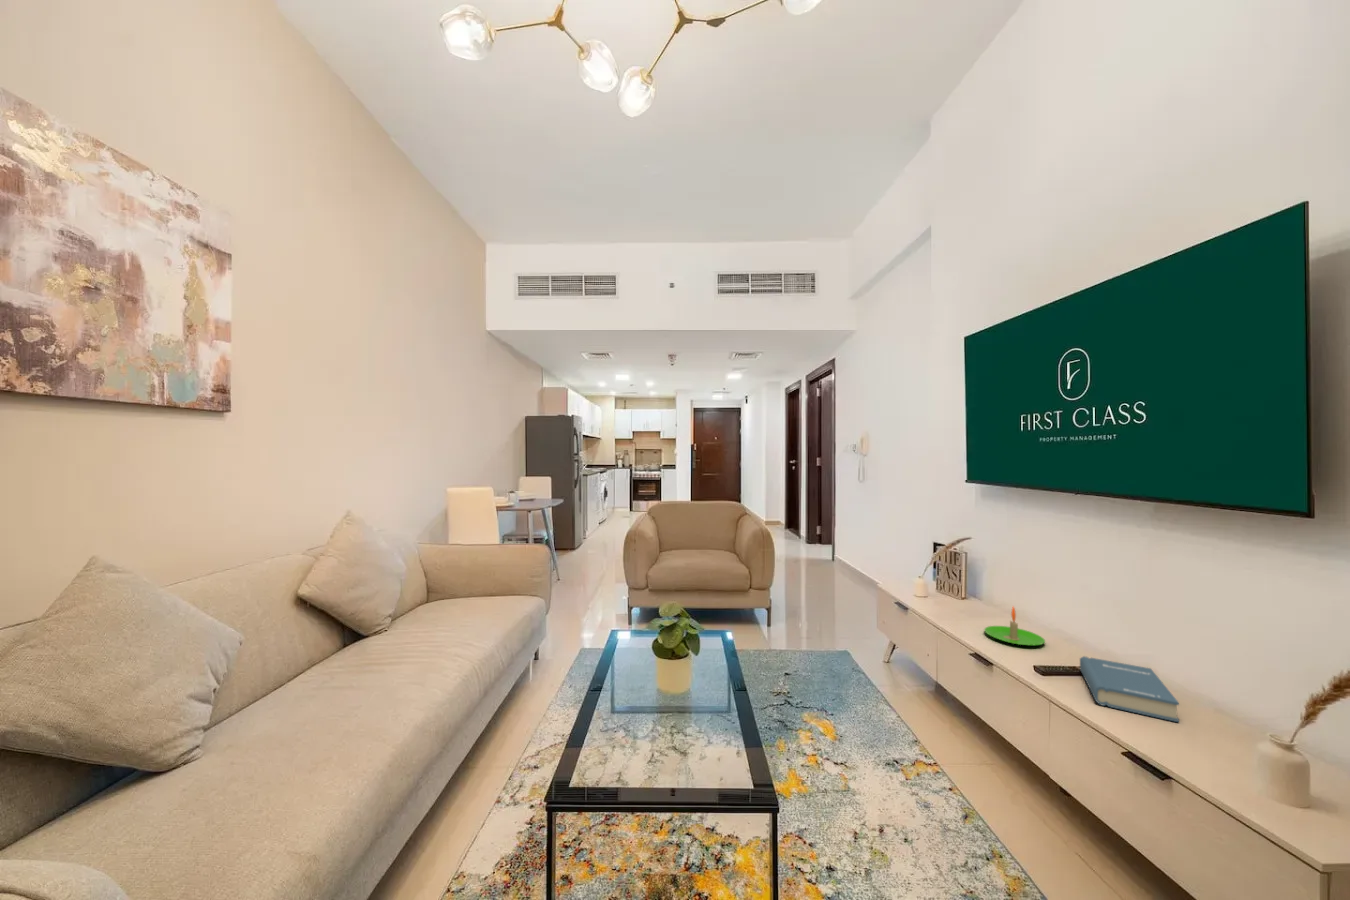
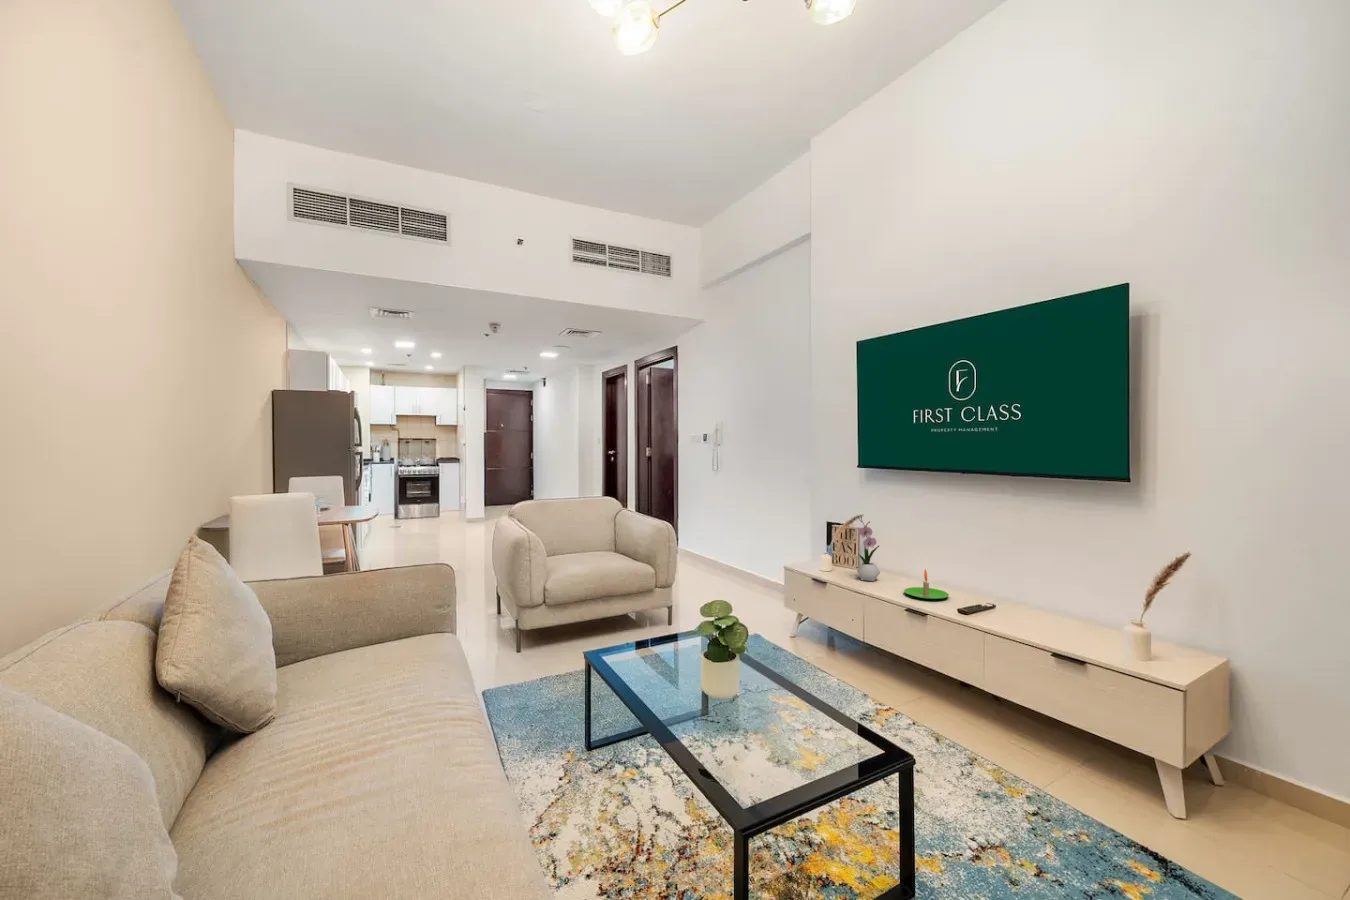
flower arrangement: none [944,536,977,611] -> present [857,517,880,581]
hardback book: present [1080,657,1179,722] -> none [985,598,1062,630]

